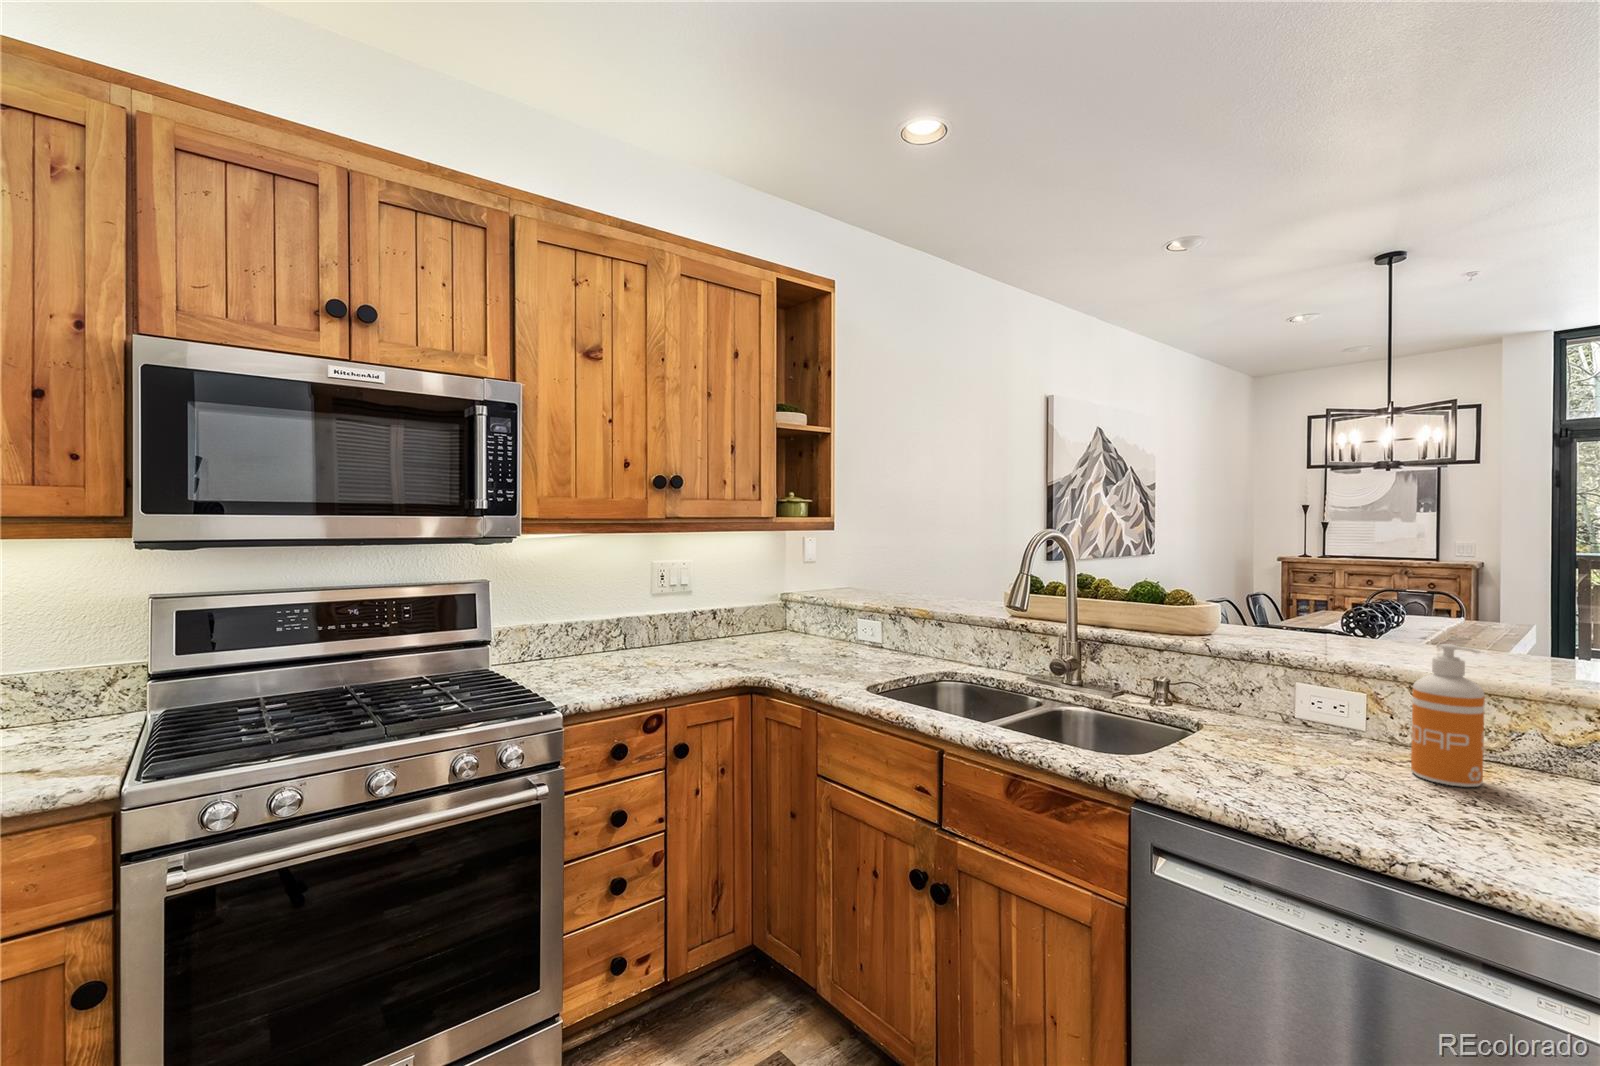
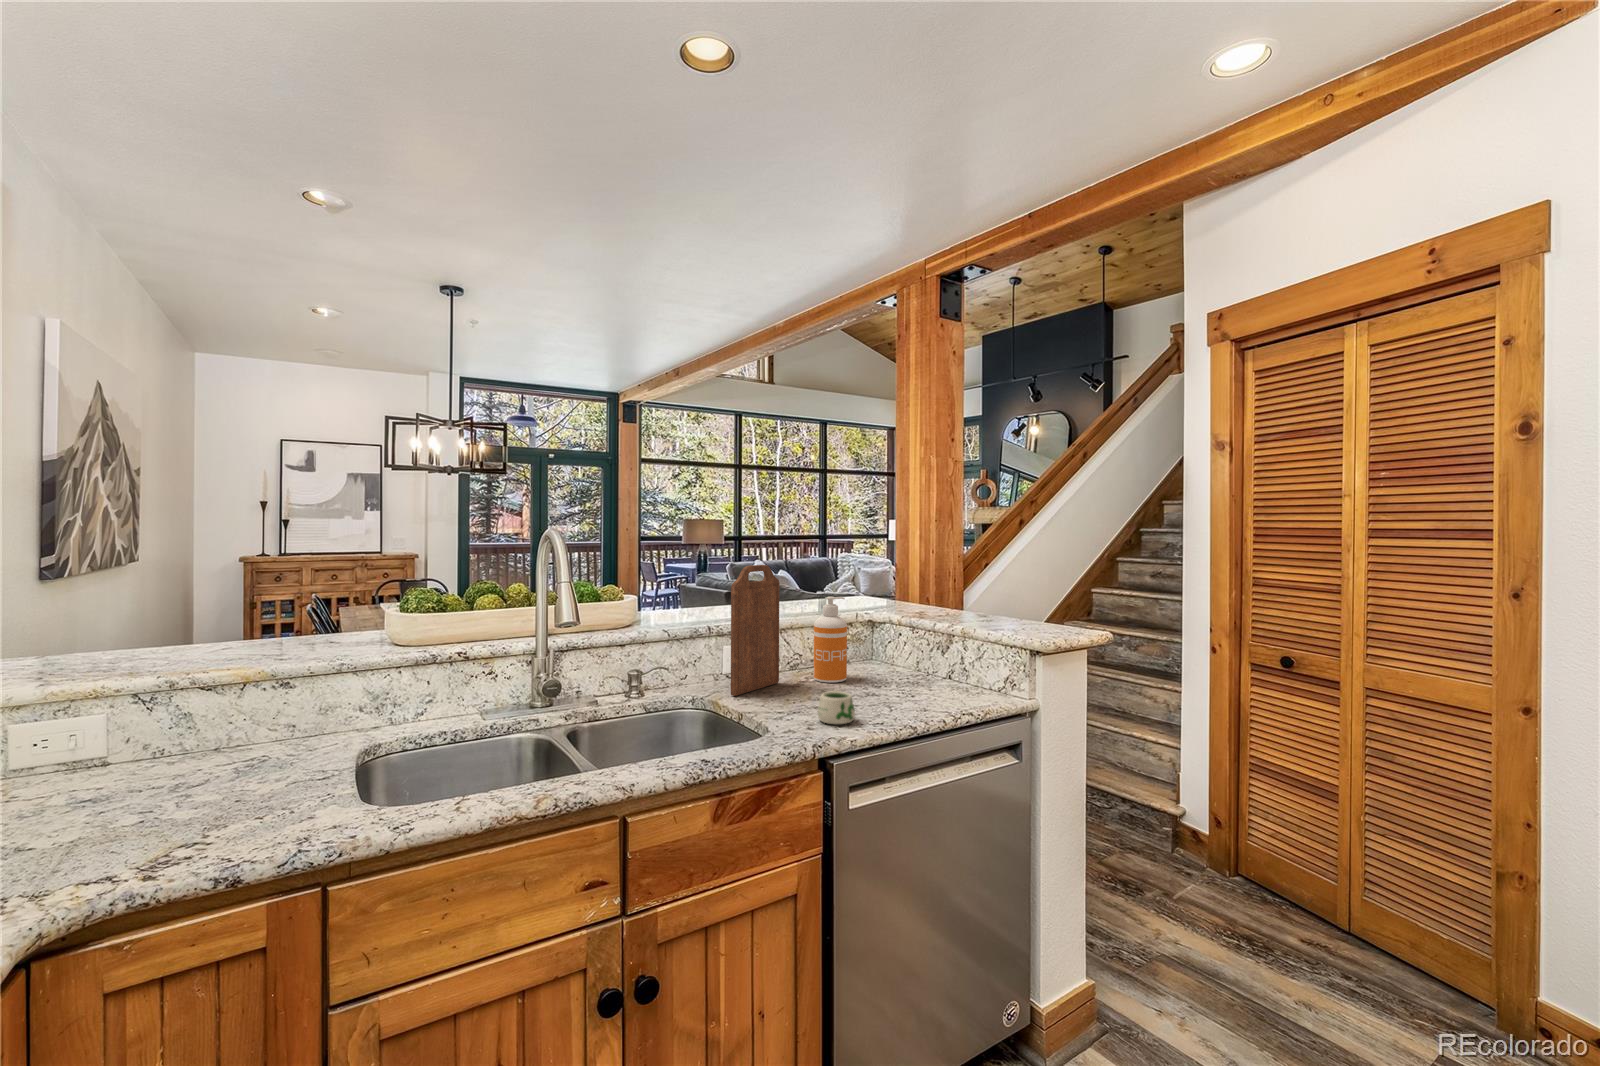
cutting board: none [1232,580,1348,751] -> present [731,565,780,696]
mug: none [1201,745,1271,791] -> present [818,691,855,724]

